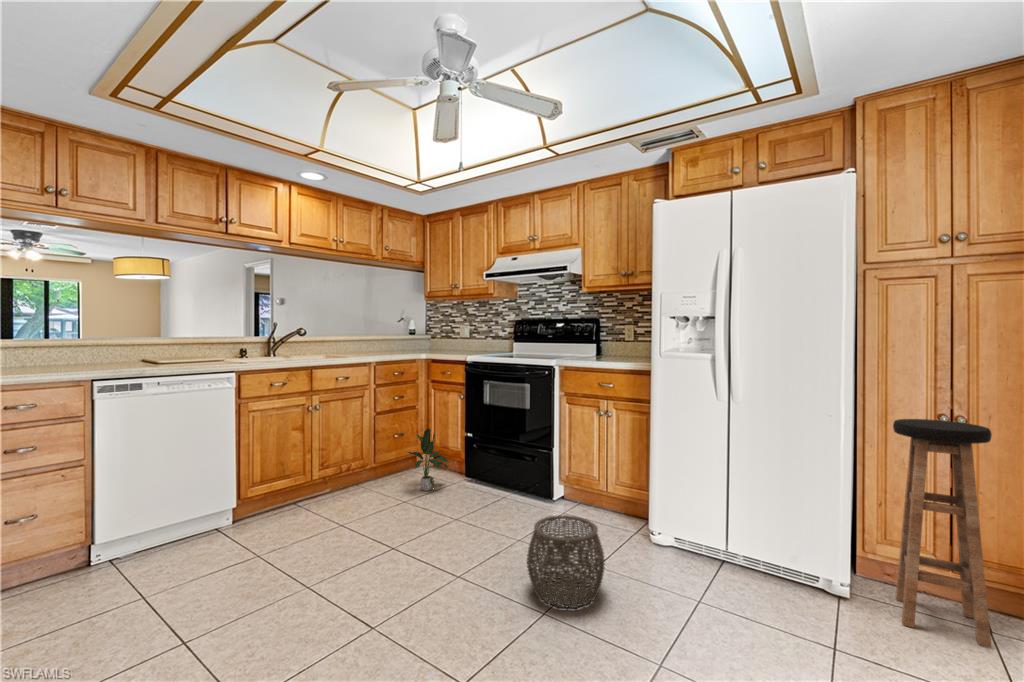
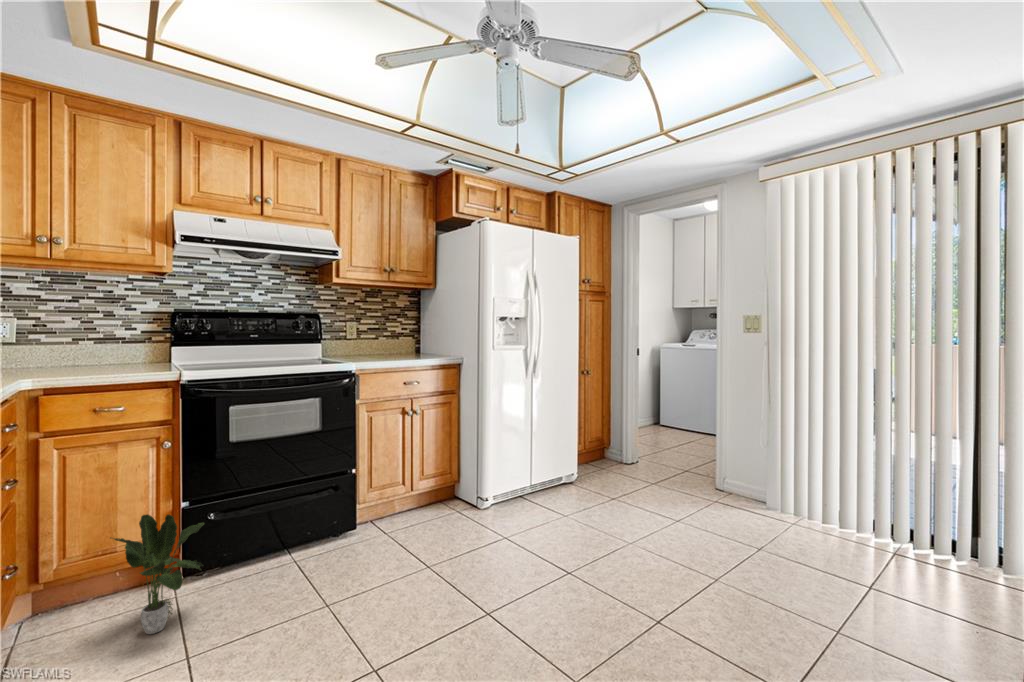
bar stool: present [893,419,992,647] -> none [574,373,618,478]
woven basket: present [527,515,605,608] -> none [513,490,581,570]

